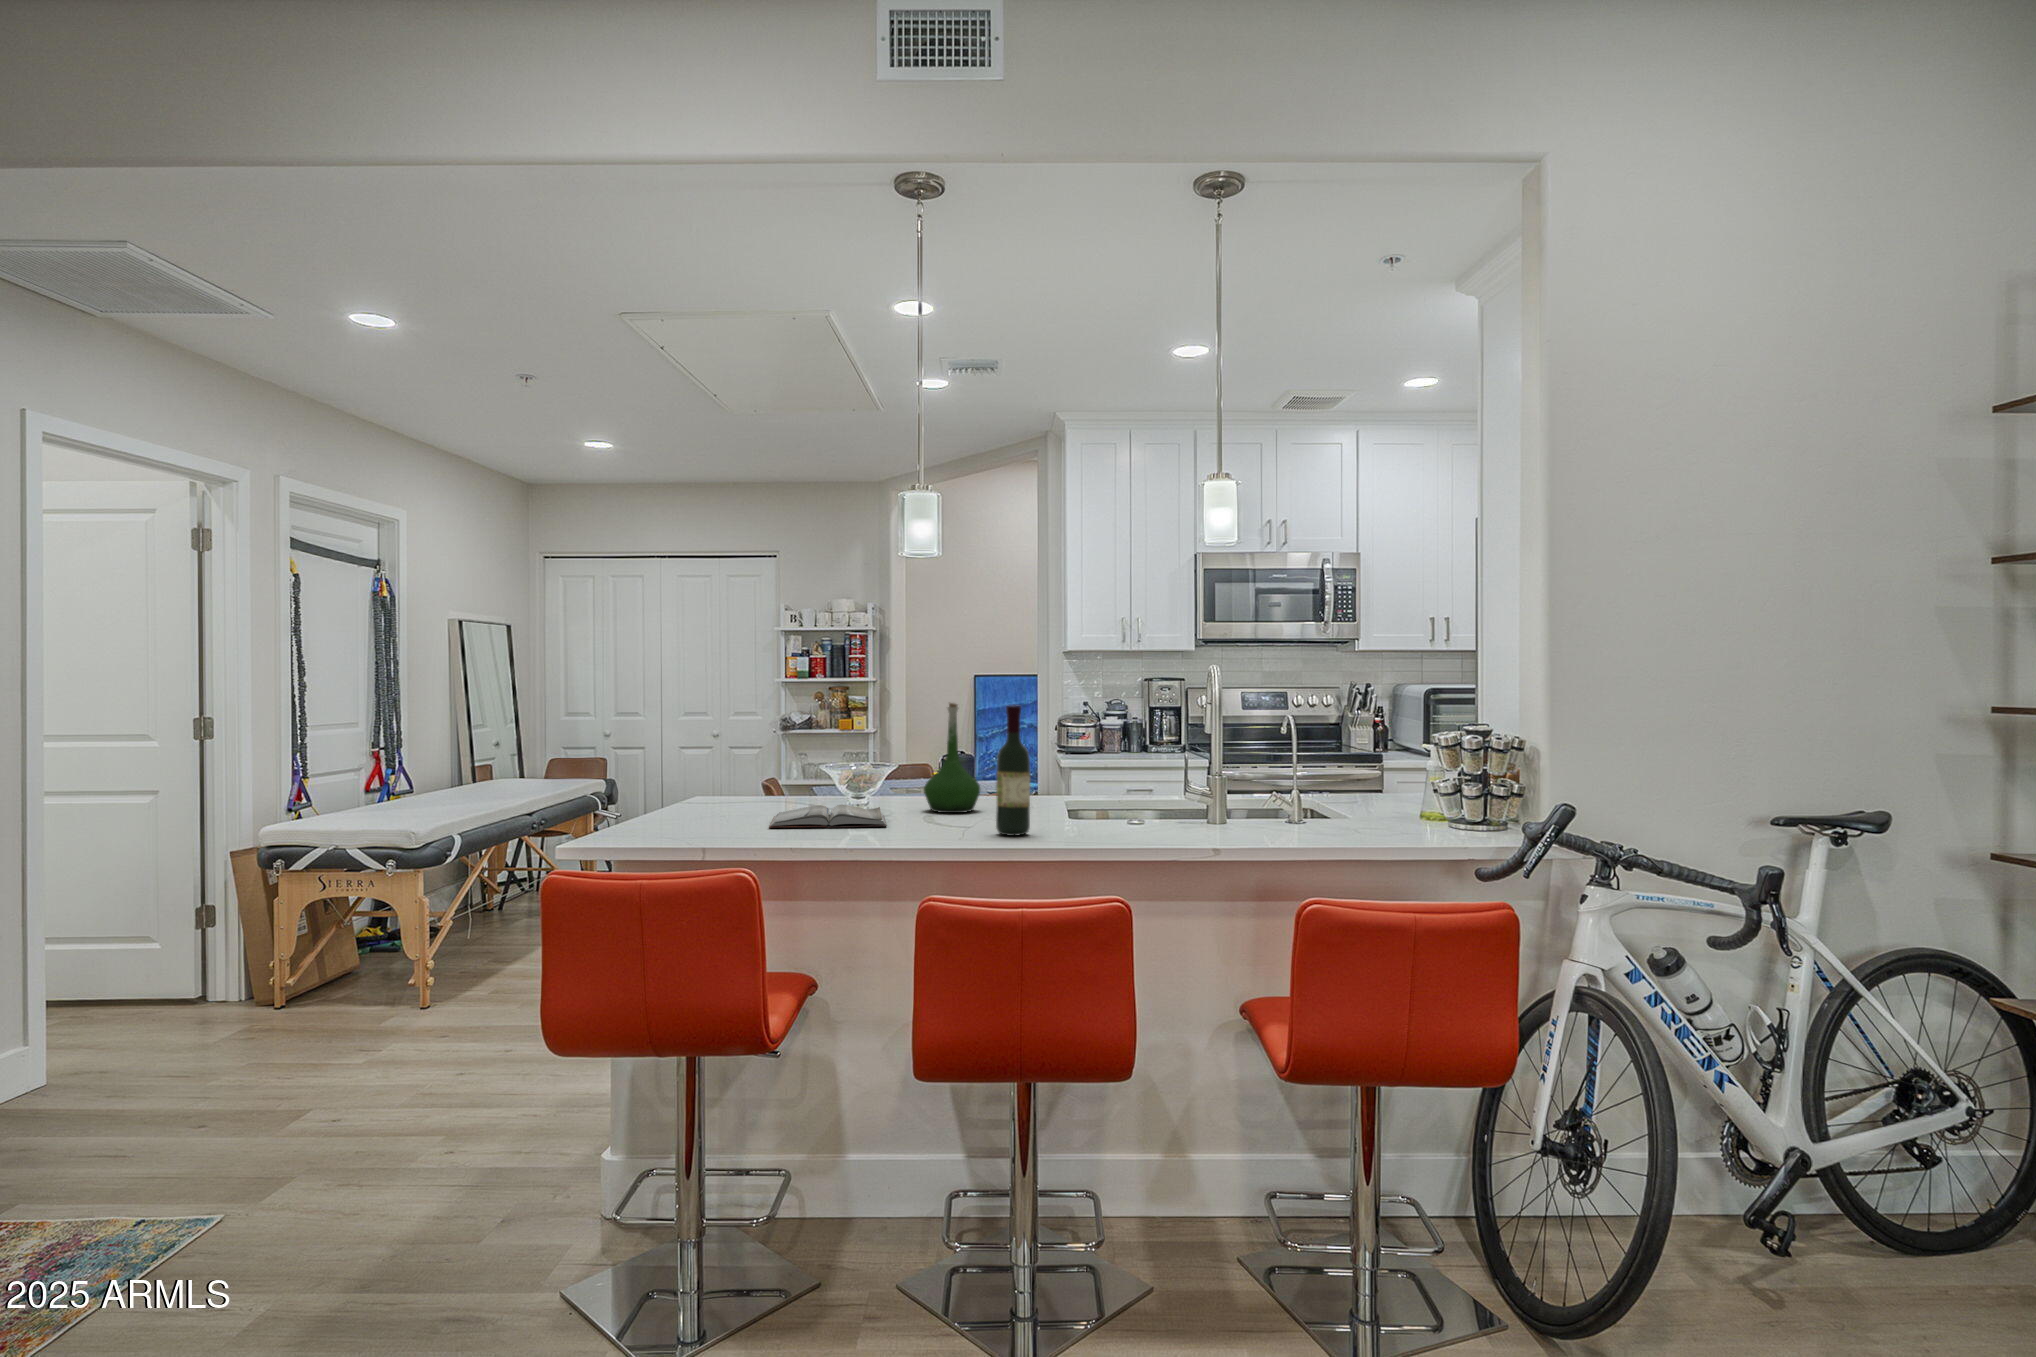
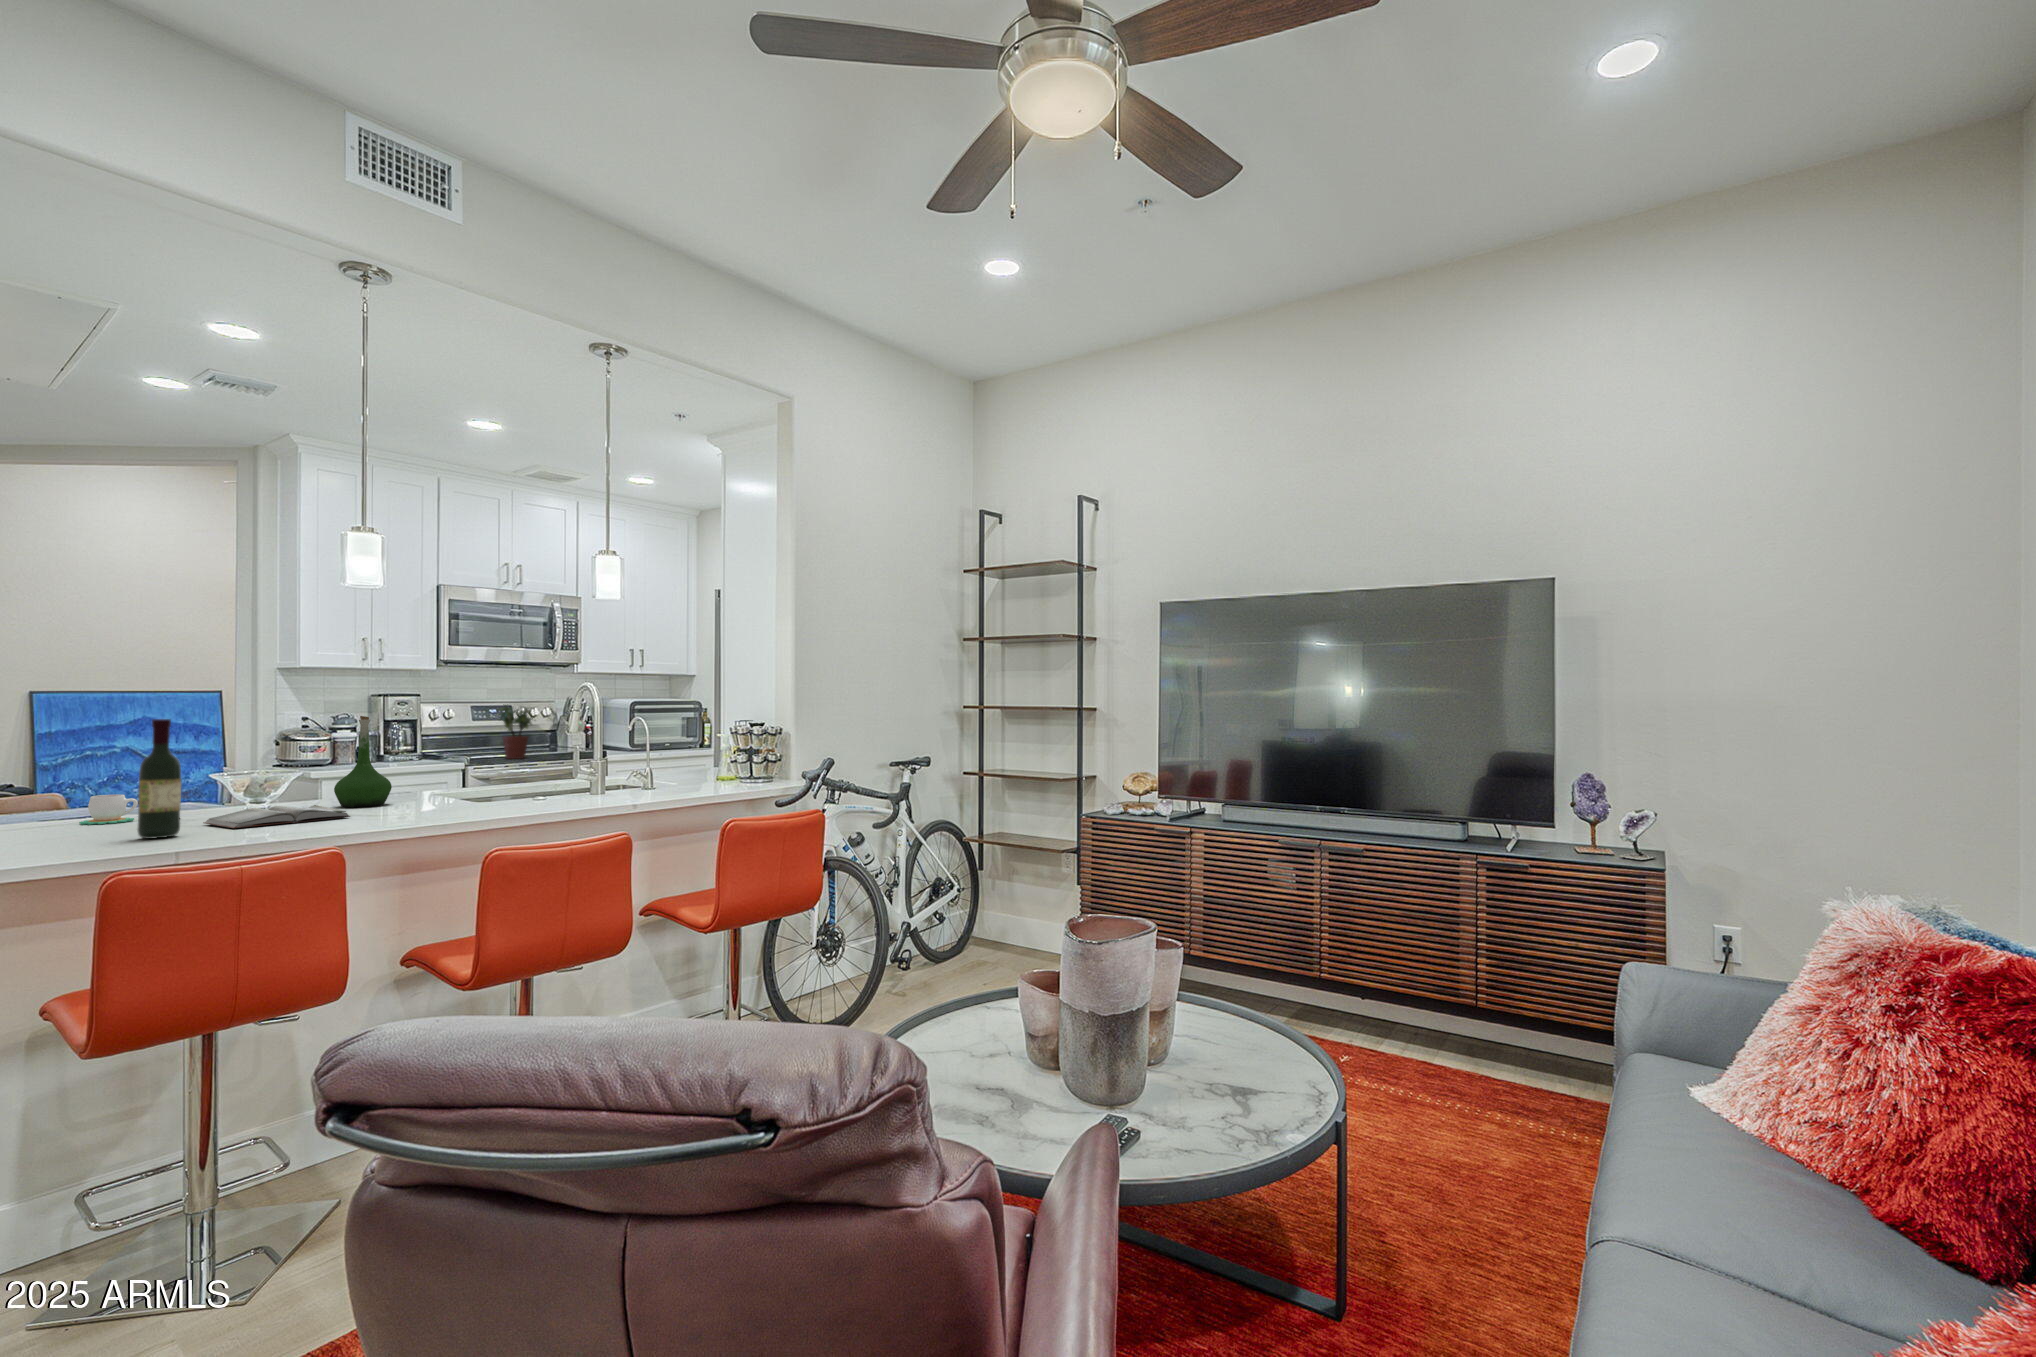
potted plant: none [1259,691,1301,759] -> present [500,705,533,759]
wine bottle: present [996,705,1030,836] -> present [137,719,181,839]
mug: none [724,778,764,807] -> present [79,794,138,825]

